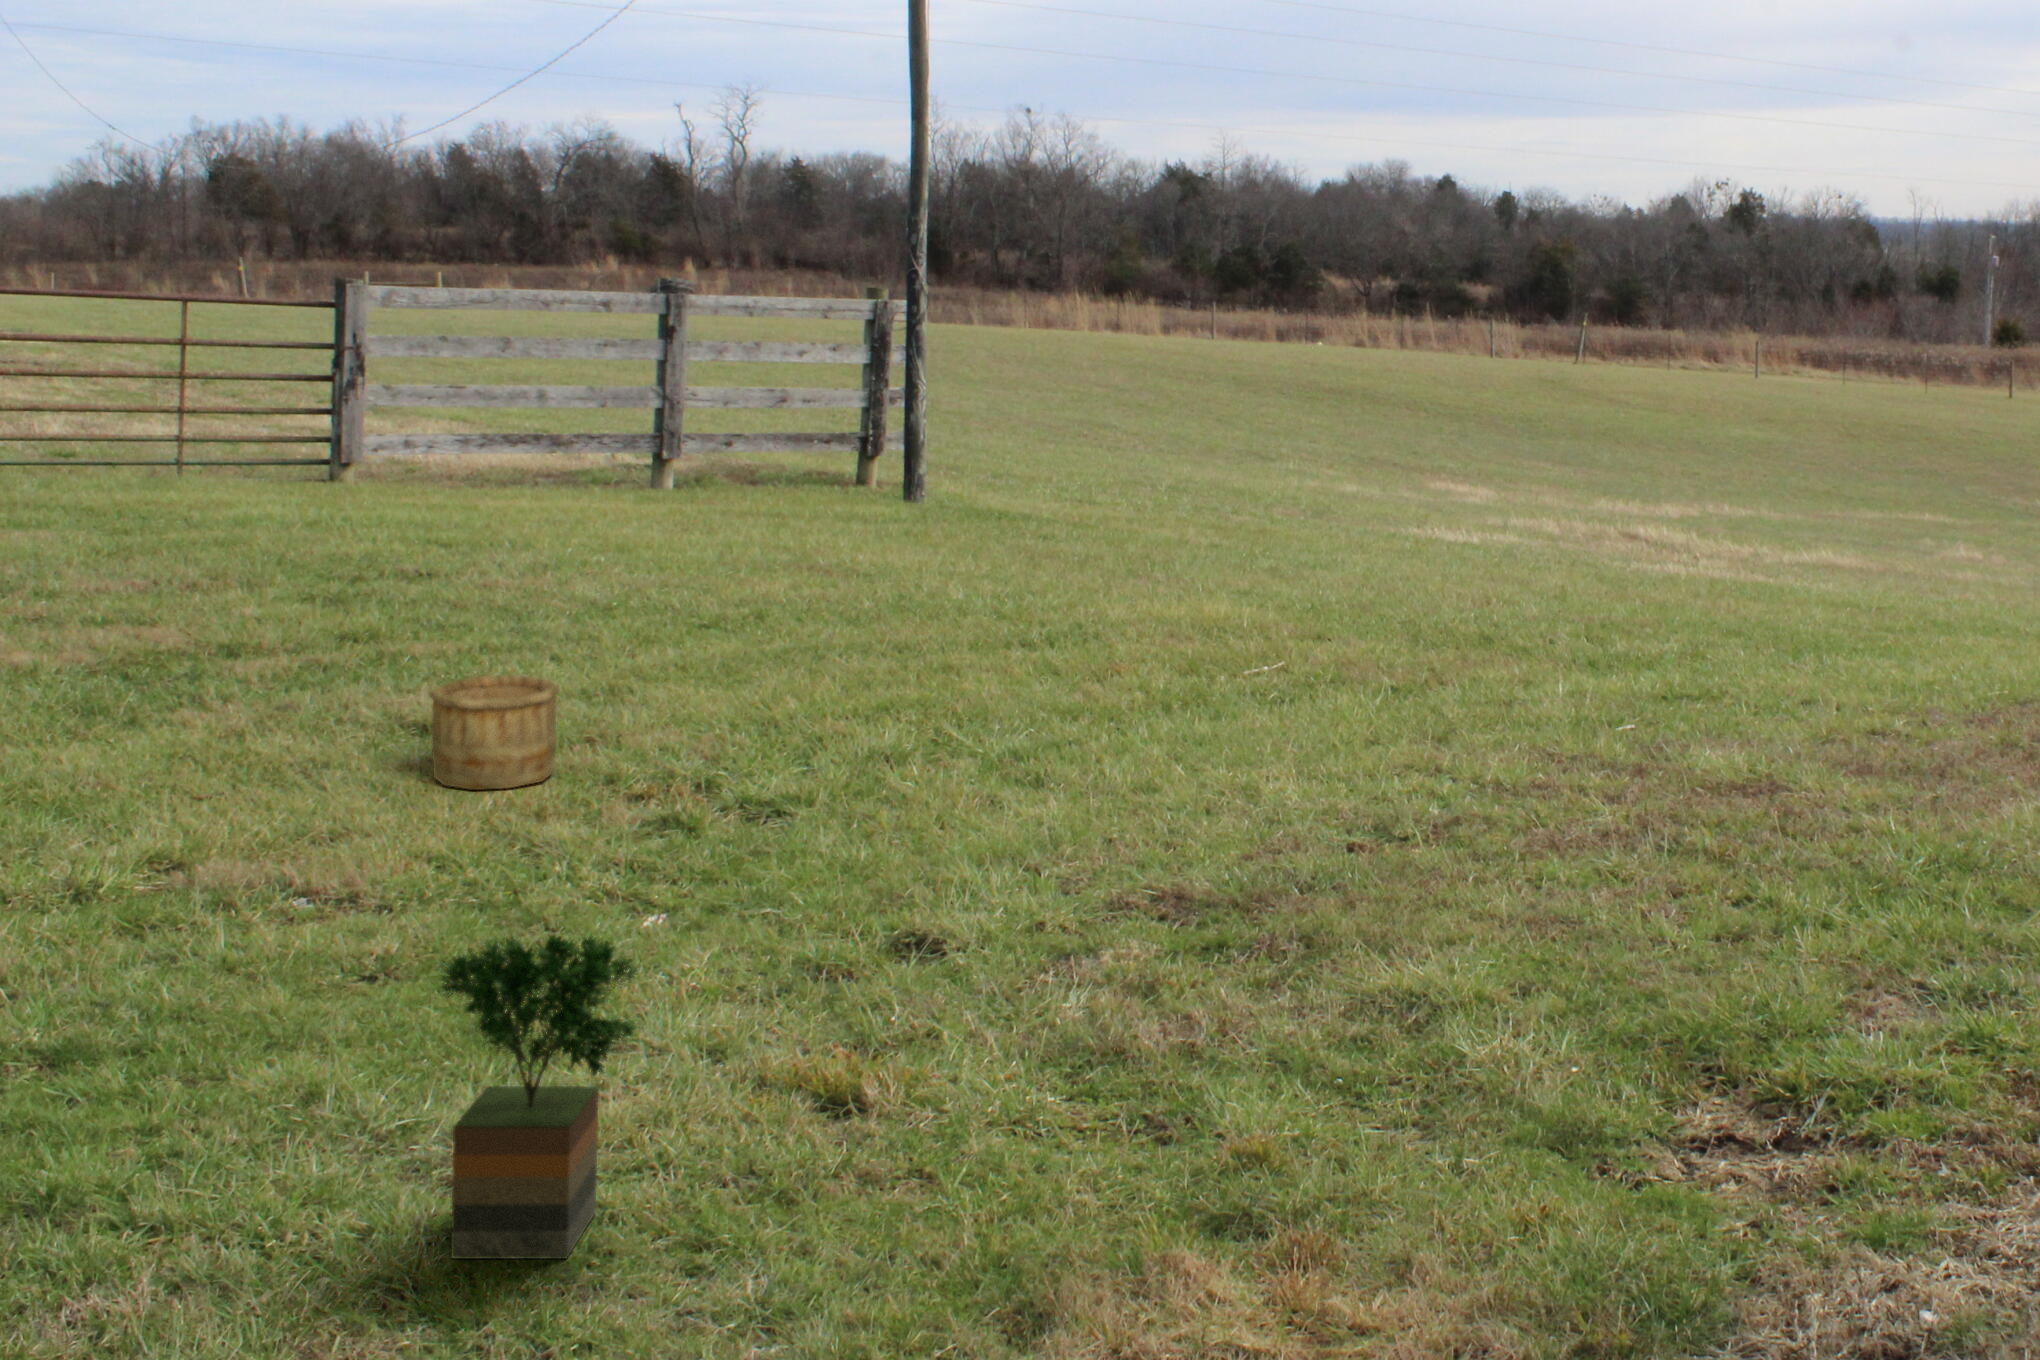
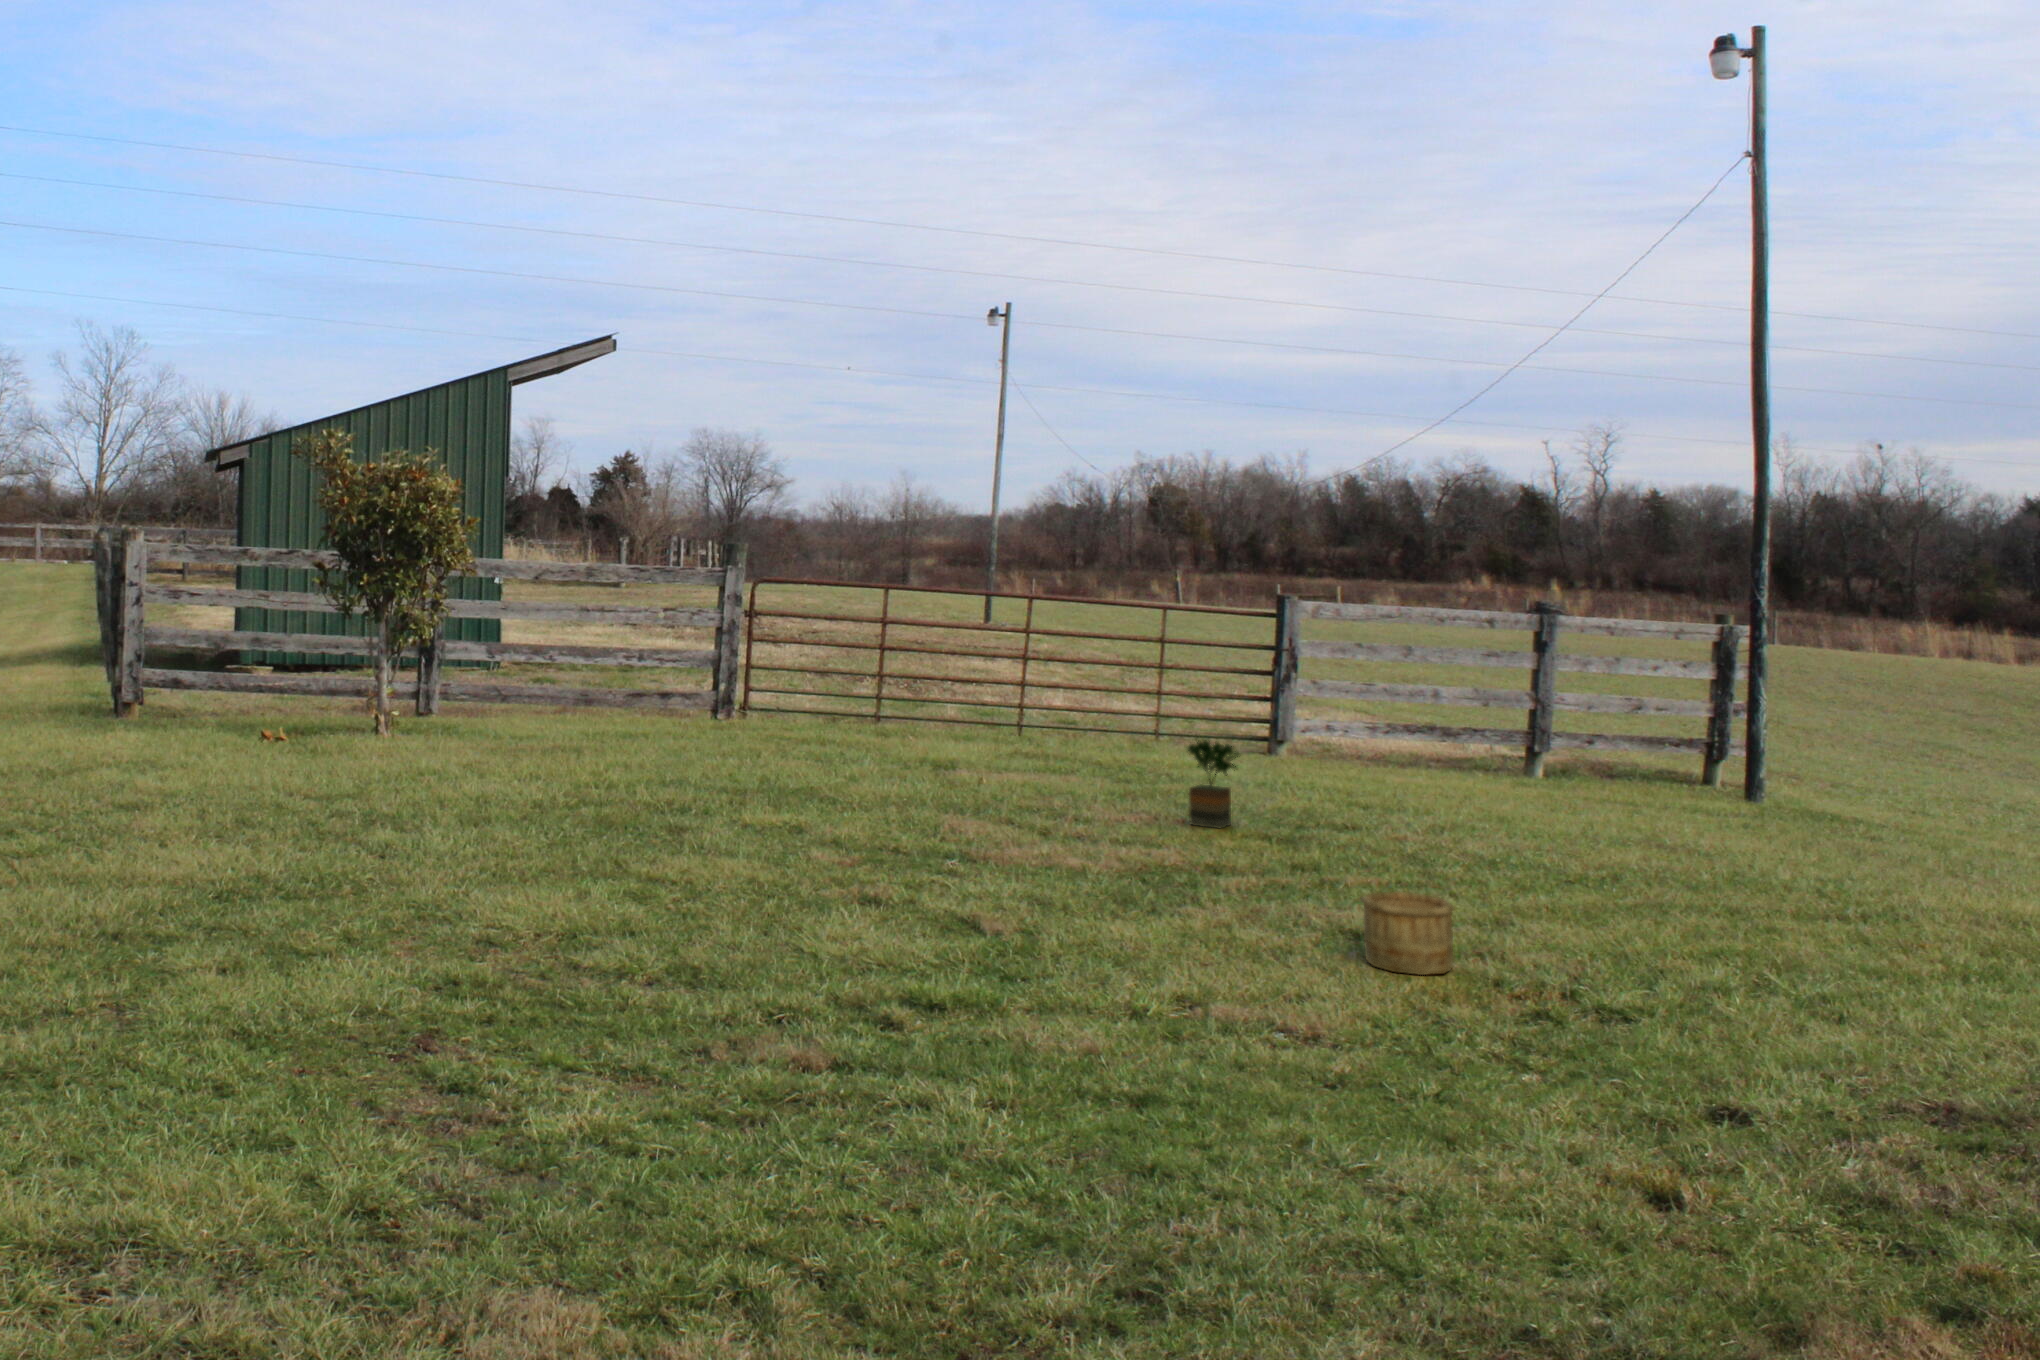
potted tree: present [438,934,640,1259] -> present [1188,740,1240,828]

